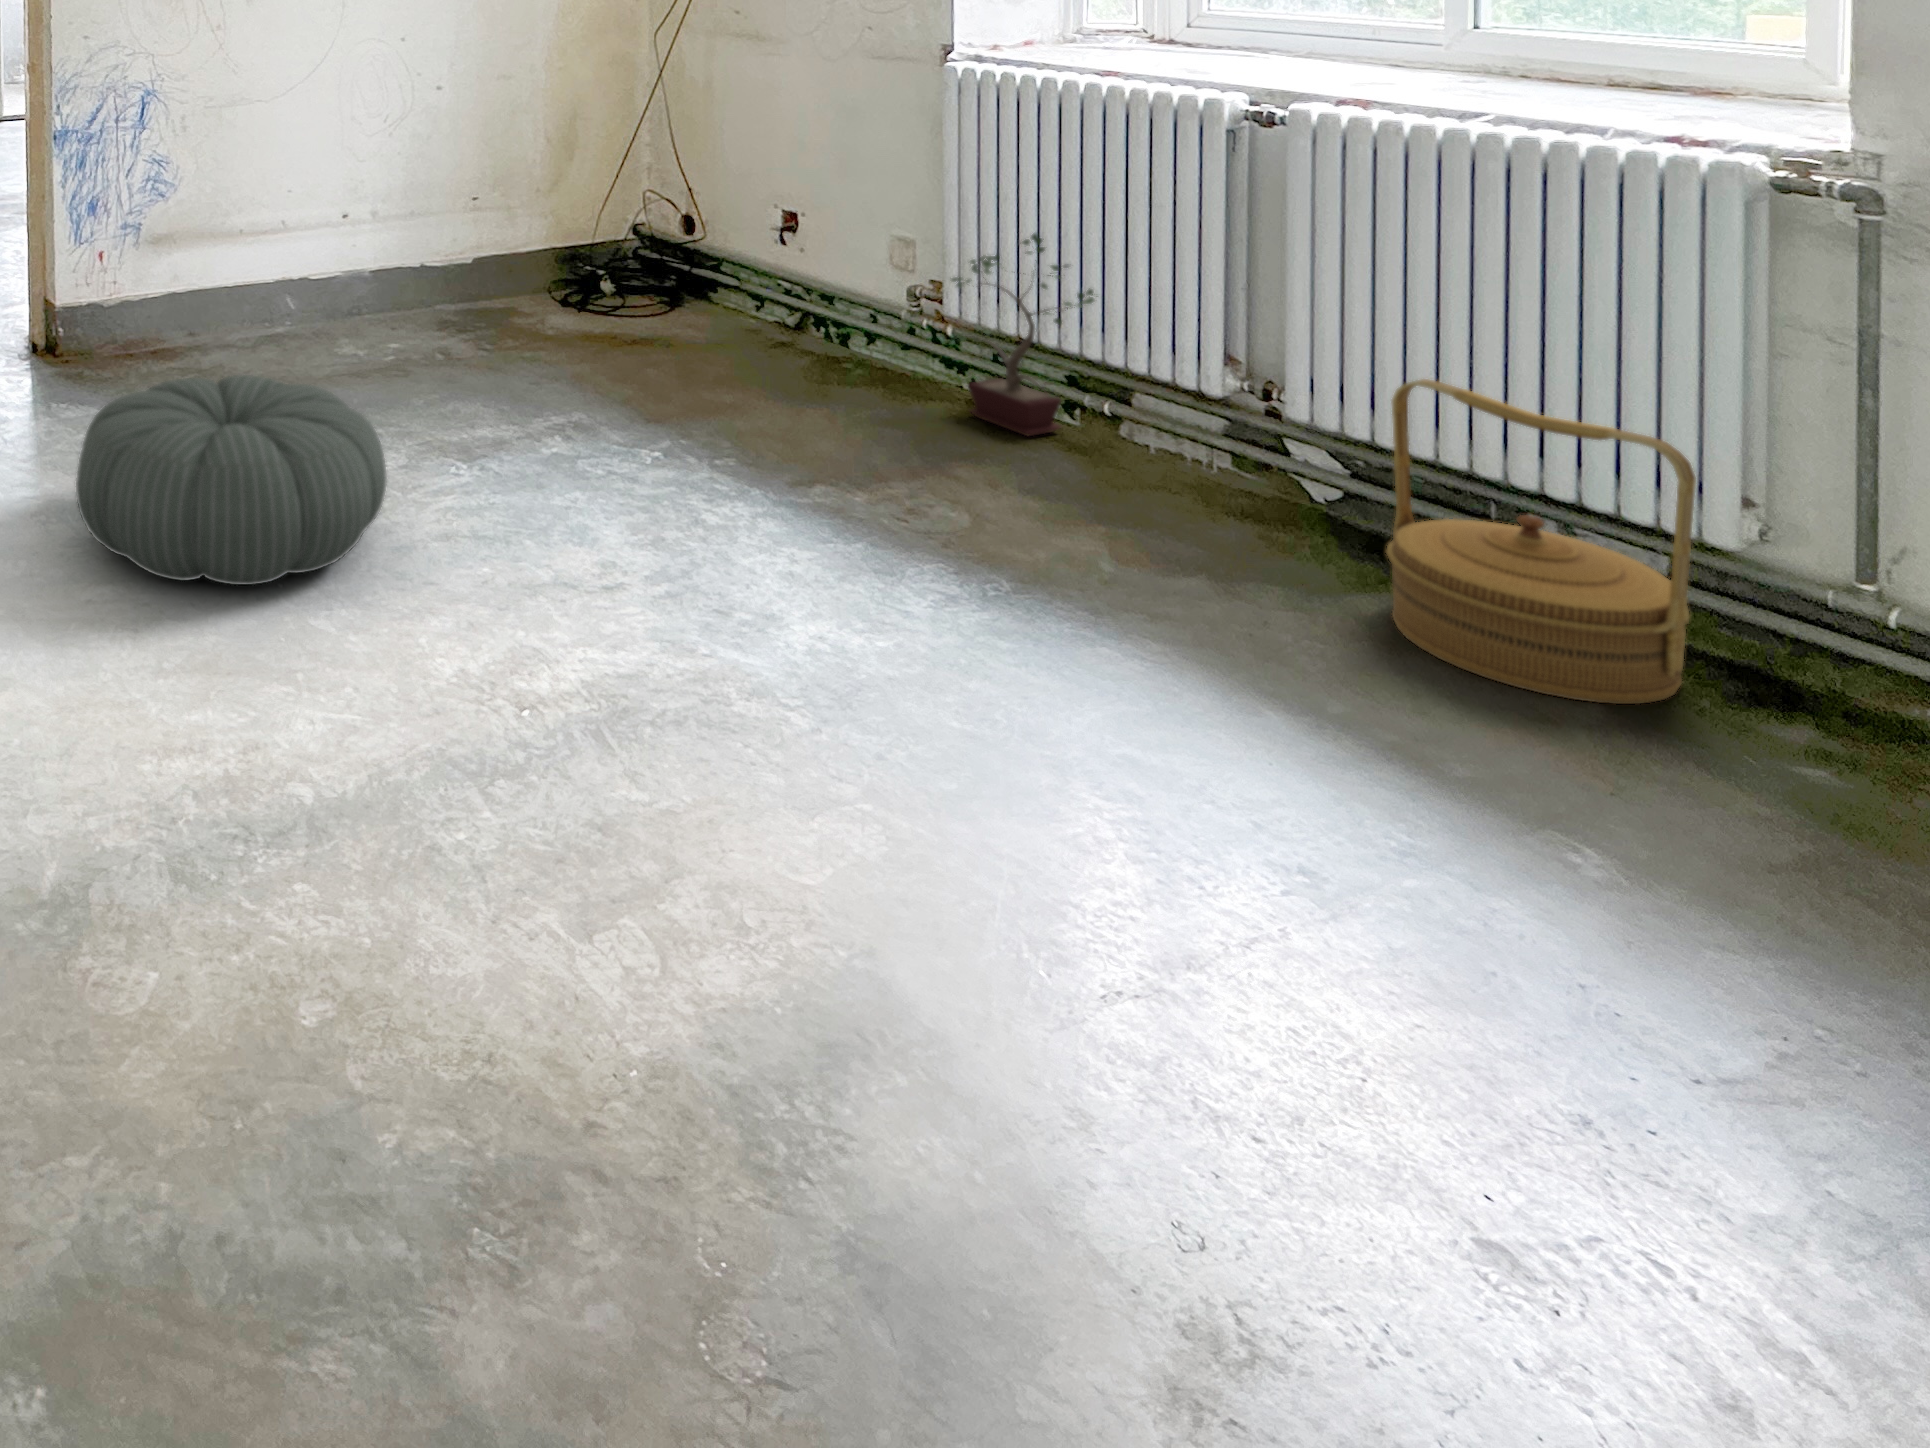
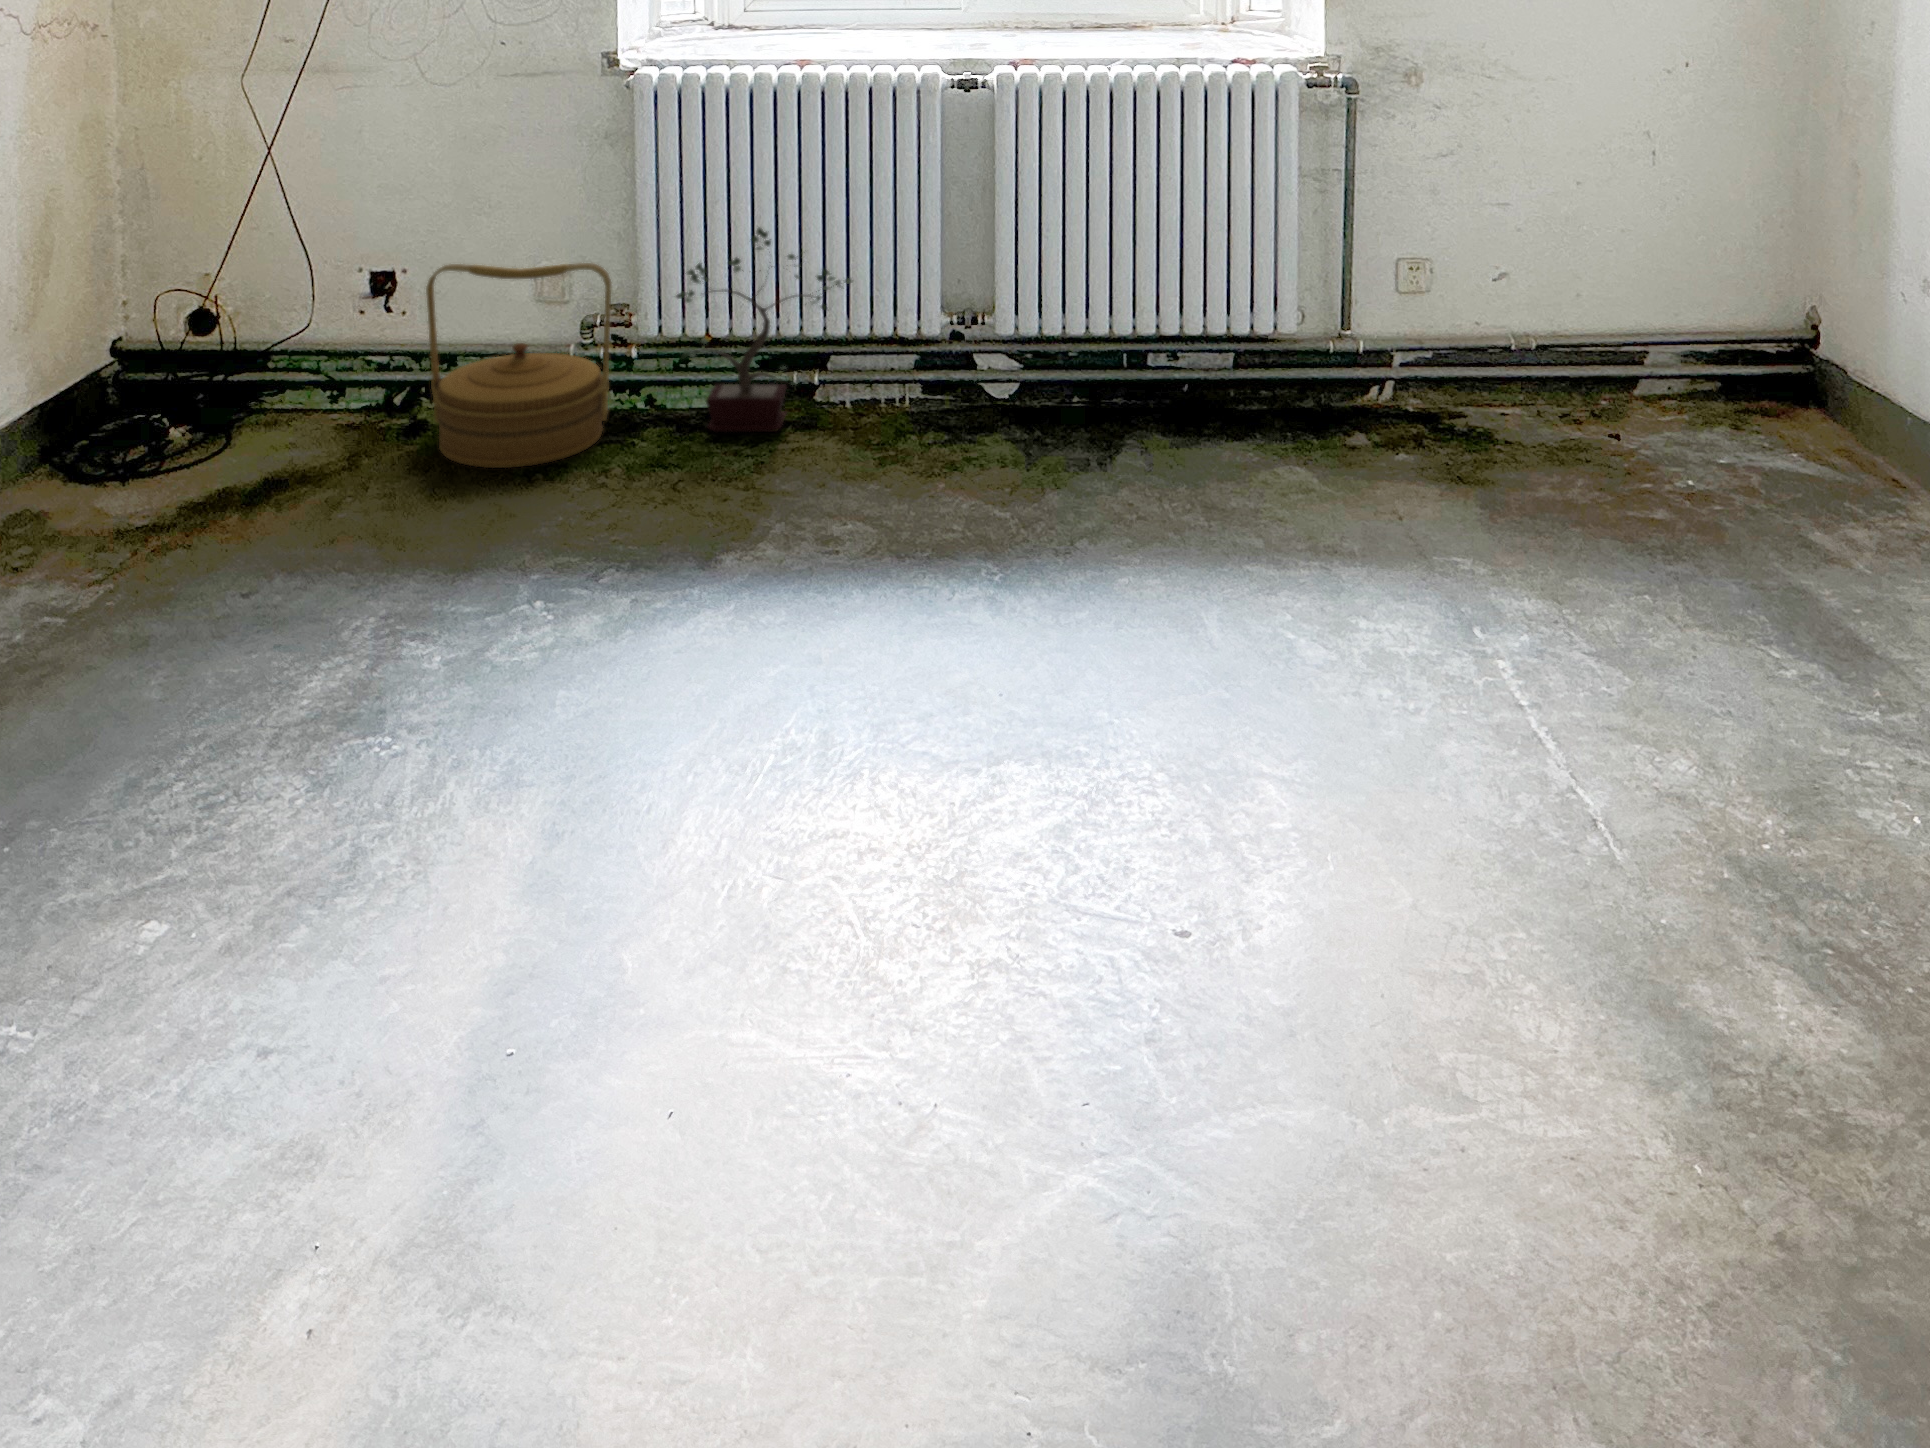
pouf: present [76,375,387,585] -> none [95,703,666,1186]
woven basket: present [1386,379,1696,704] -> present [426,263,611,468]

